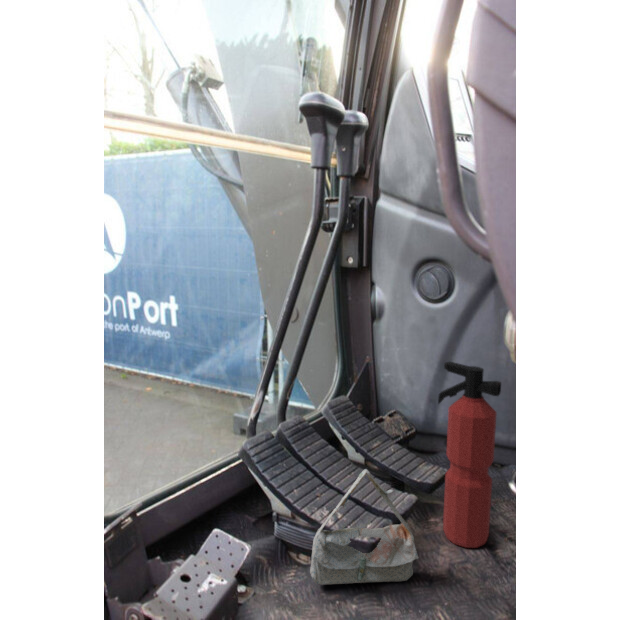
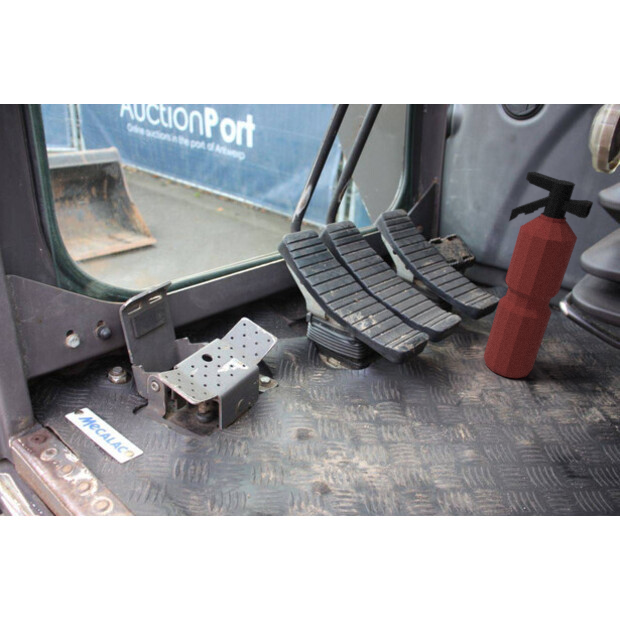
bag: present [310,469,419,585] -> none [335,278,451,396]

